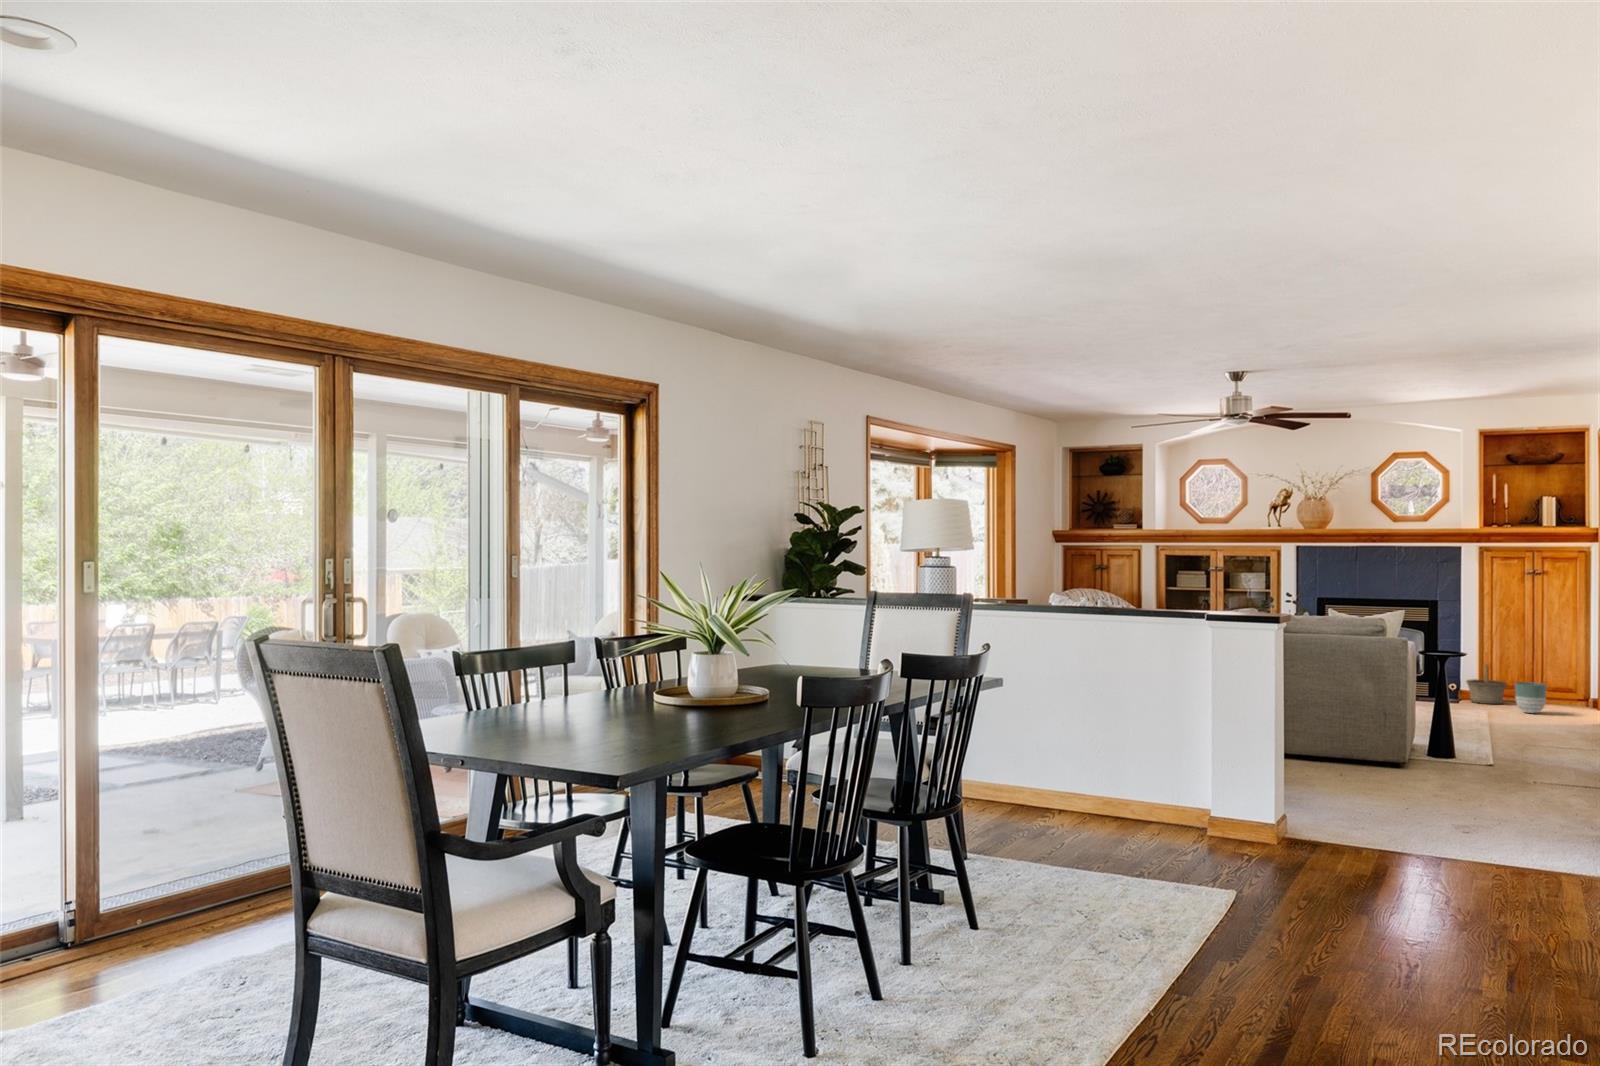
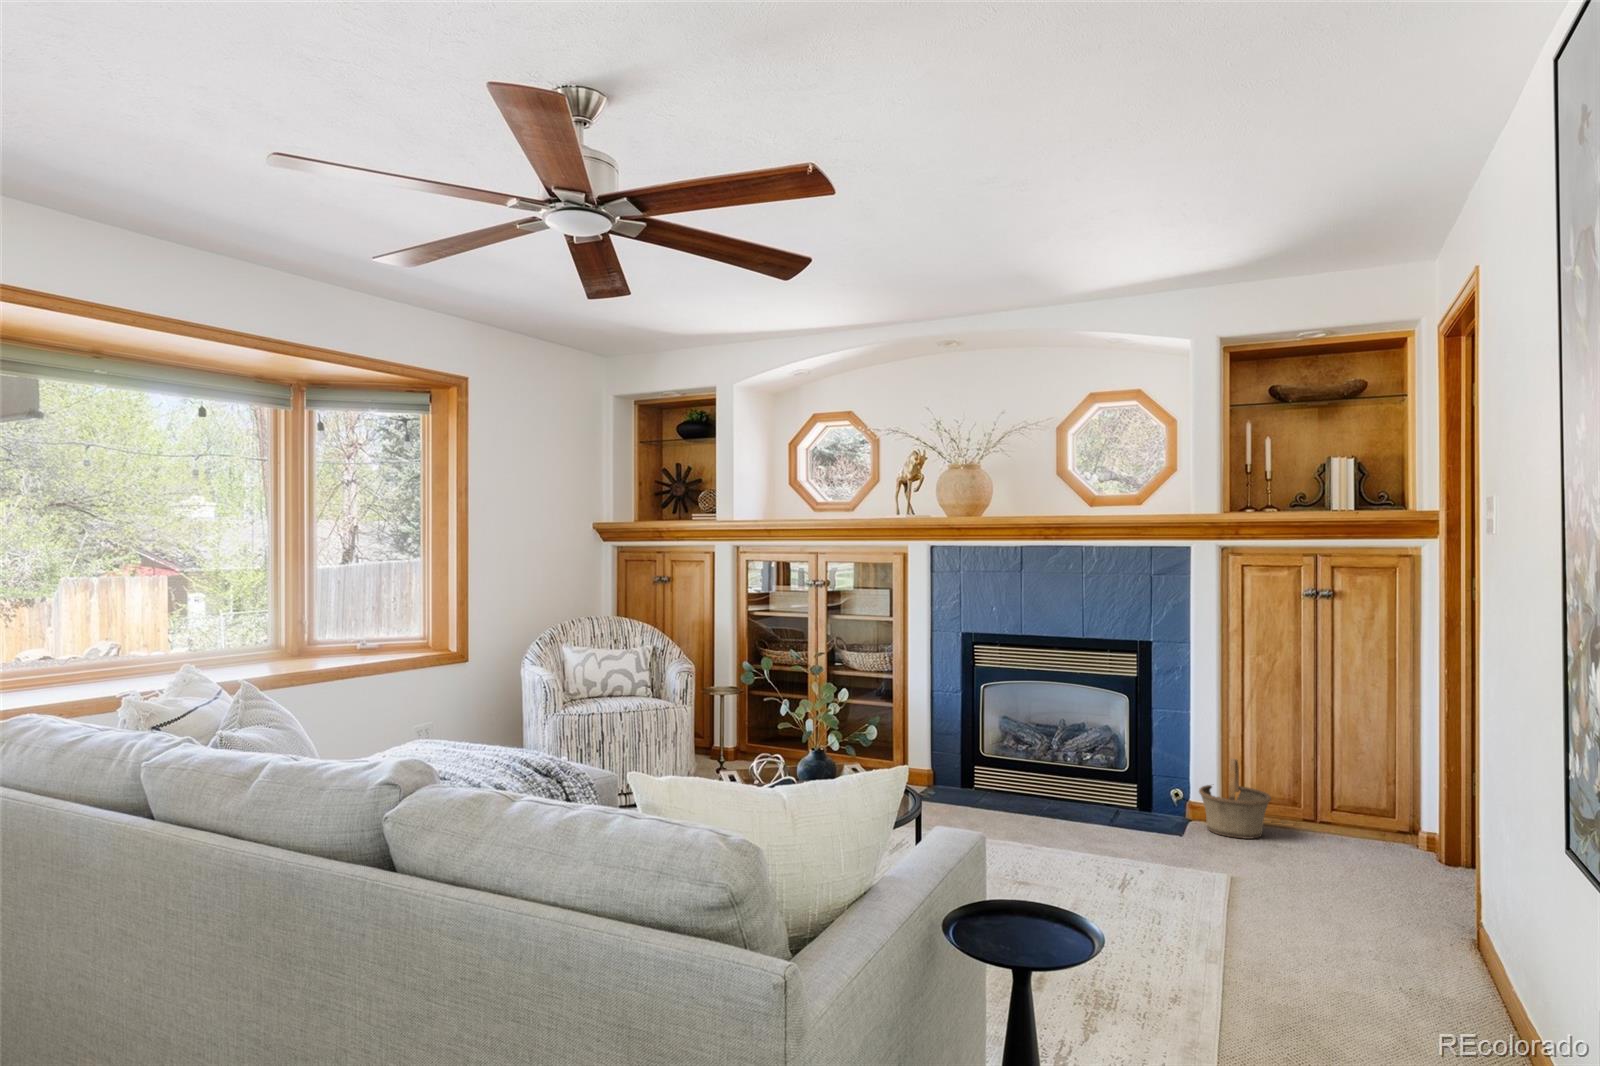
planter: present [1514,682,1547,713] -> none [1285,810,1347,878]

